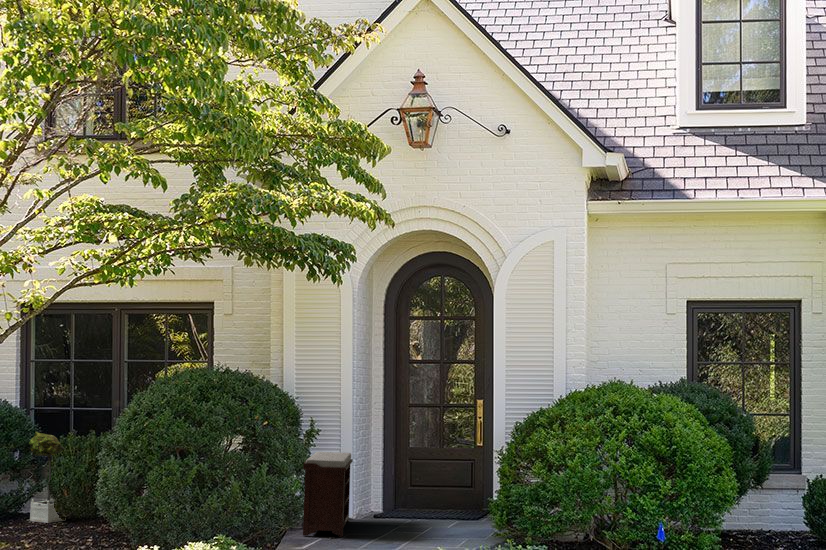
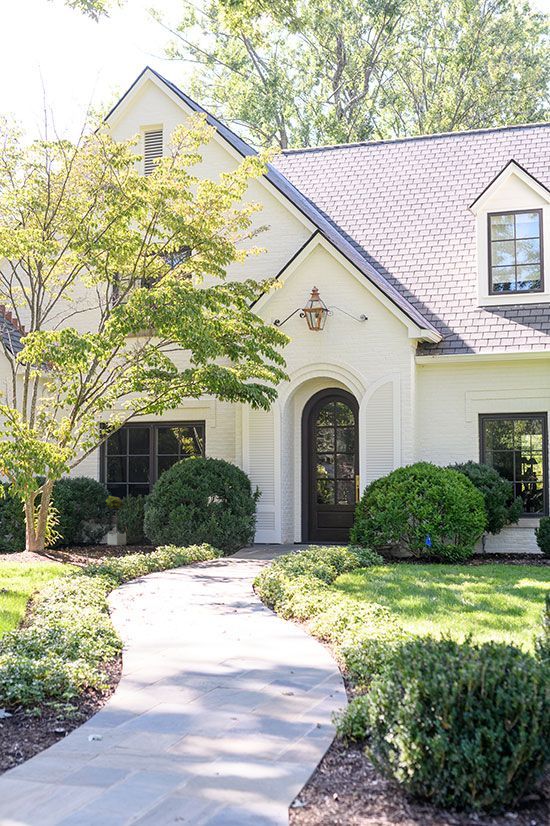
bench: present [303,452,353,537] -> none [250,505,283,549]

